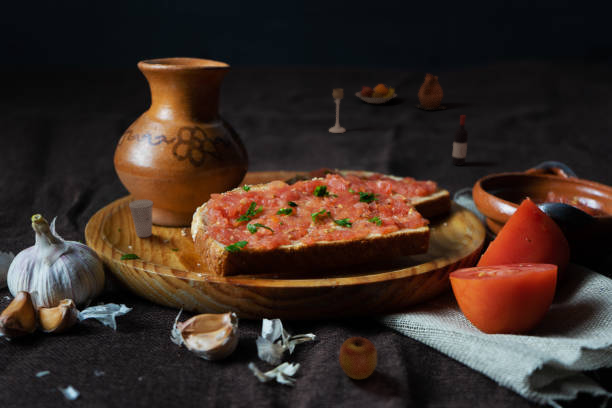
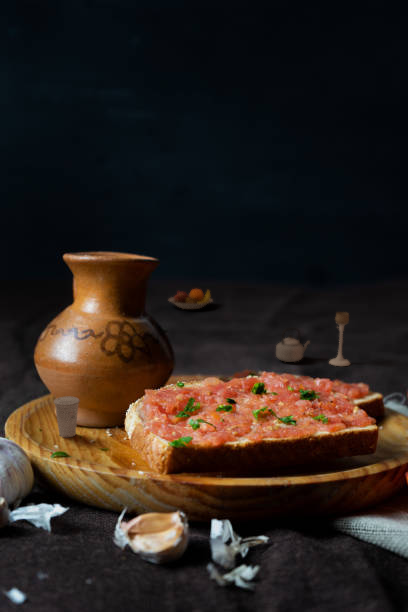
ceramic pitcher: present [417,74,445,110] -> none [328,277,363,315]
fruit bowl: present [356,84,396,103] -> present [169,289,212,309]
candle holder: present [329,89,345,133] -> present [329,312,350,366]
wine bottle: present [452,115,468,165] -> none [376,318,393,372]
teapot: none [359,125,391,157] -> present [276,328,310,362]
apple: present [339,337,377,379] -> none [302,535,343,582]

